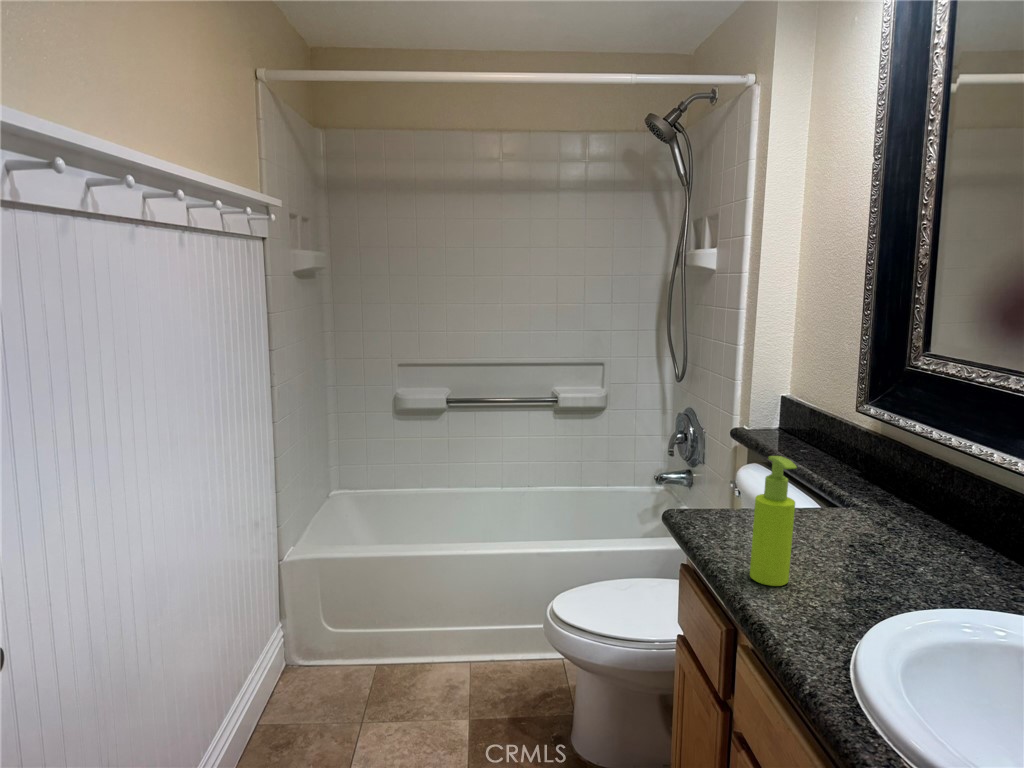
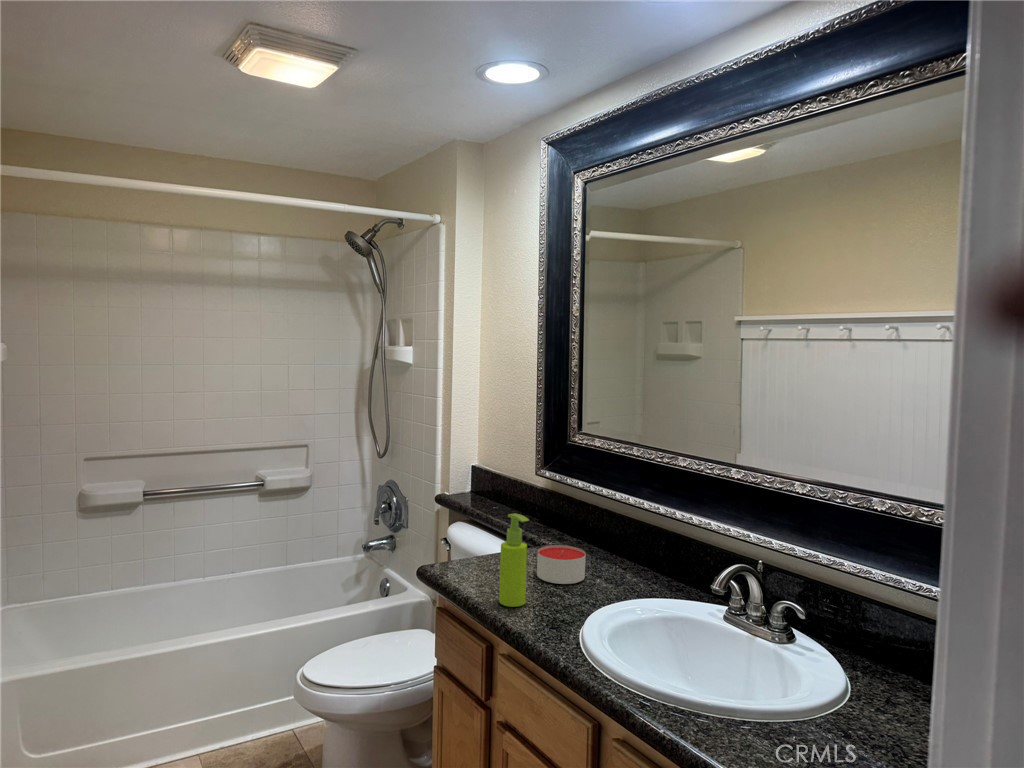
candle: none [823,509,904,568] -> present [537,545,586,584]

